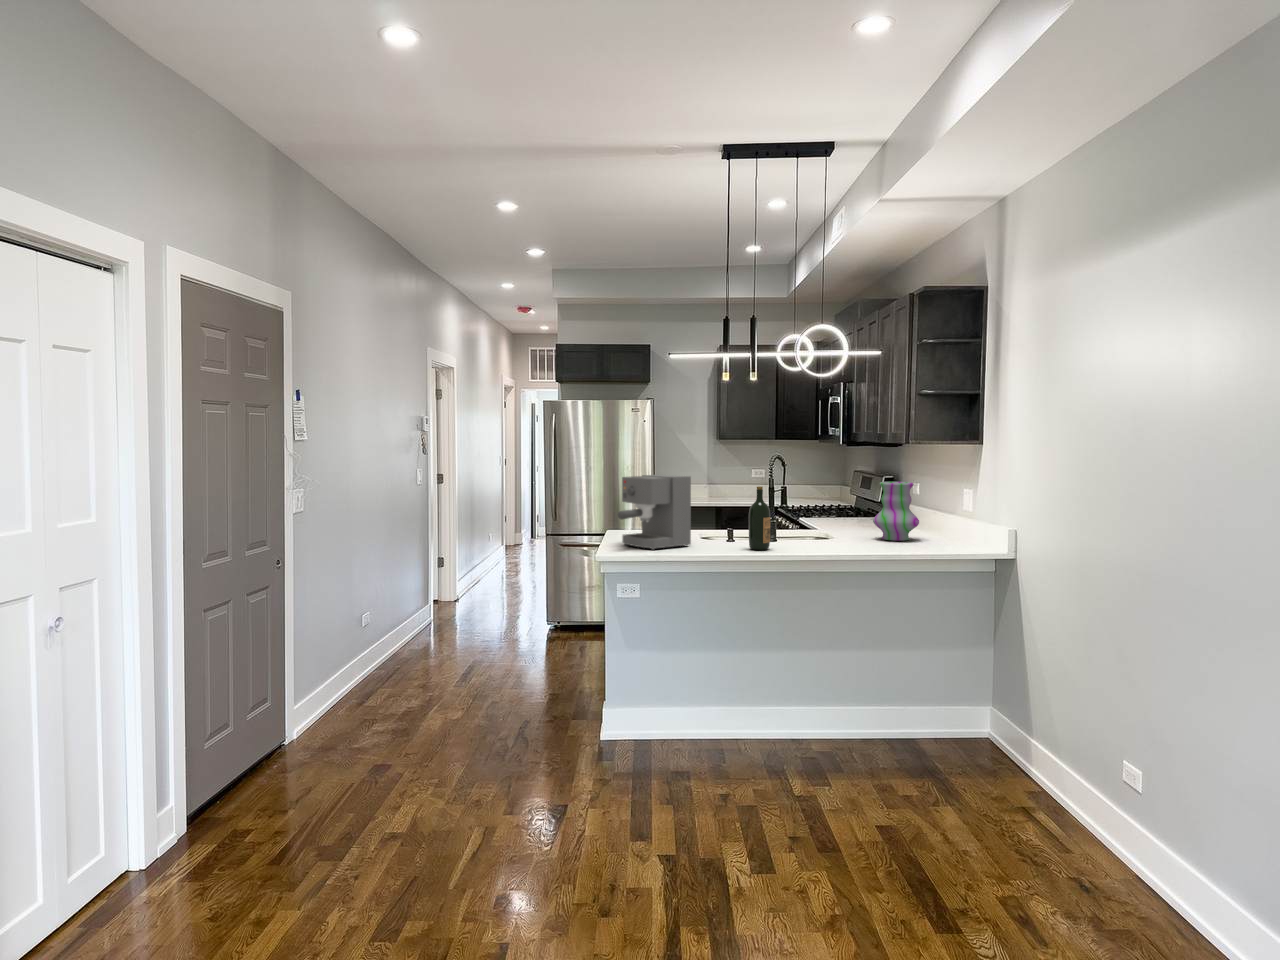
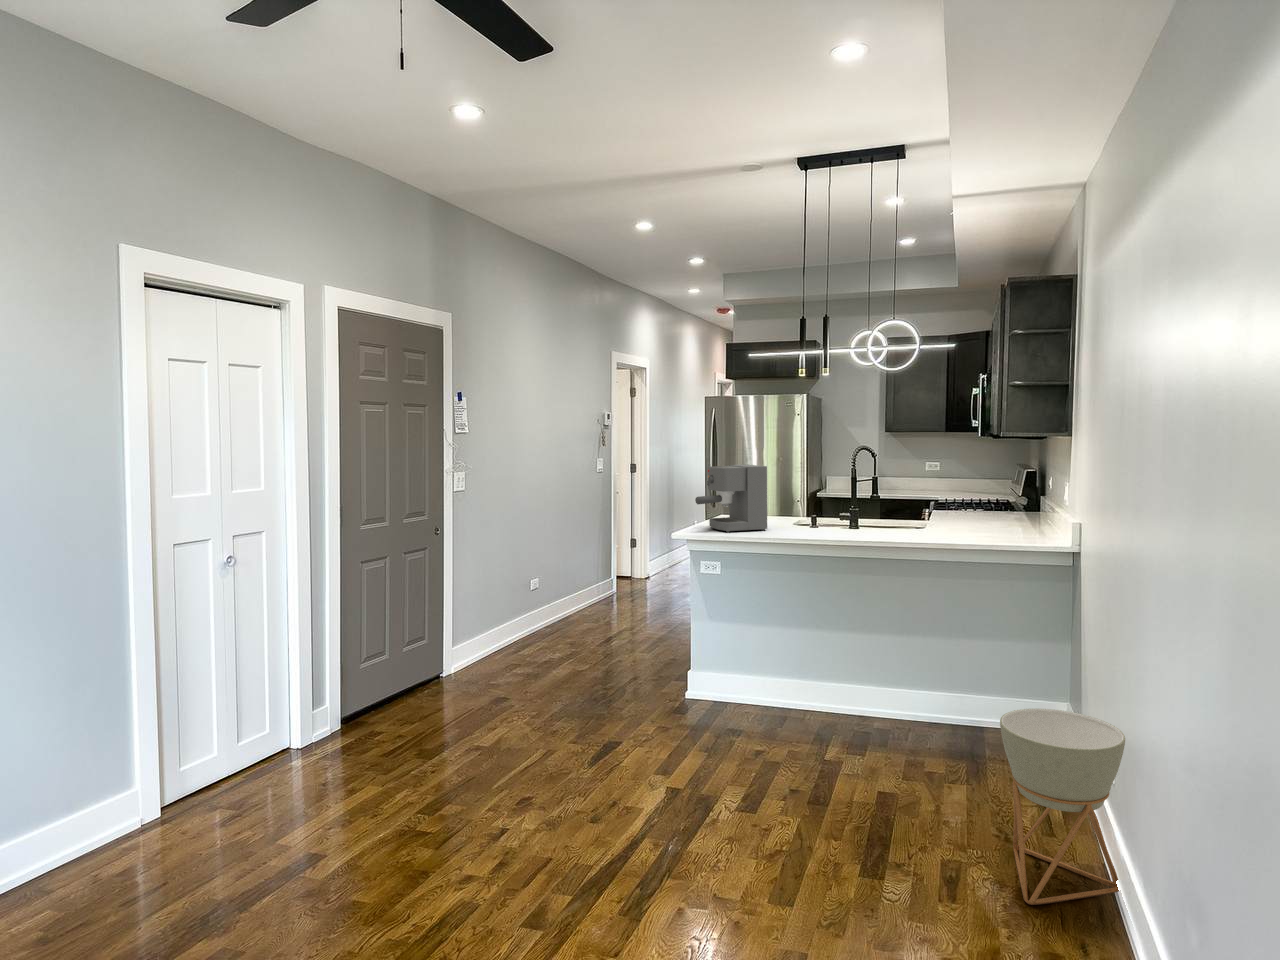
vase: present [873,482,919,541] -> none [962,472,1010,532]
wine bottle: present [749,486,771,550] -> none [815,476,836,536]
planter: none [1042,722,1177,931] -> present [1000,708,1125,905]

